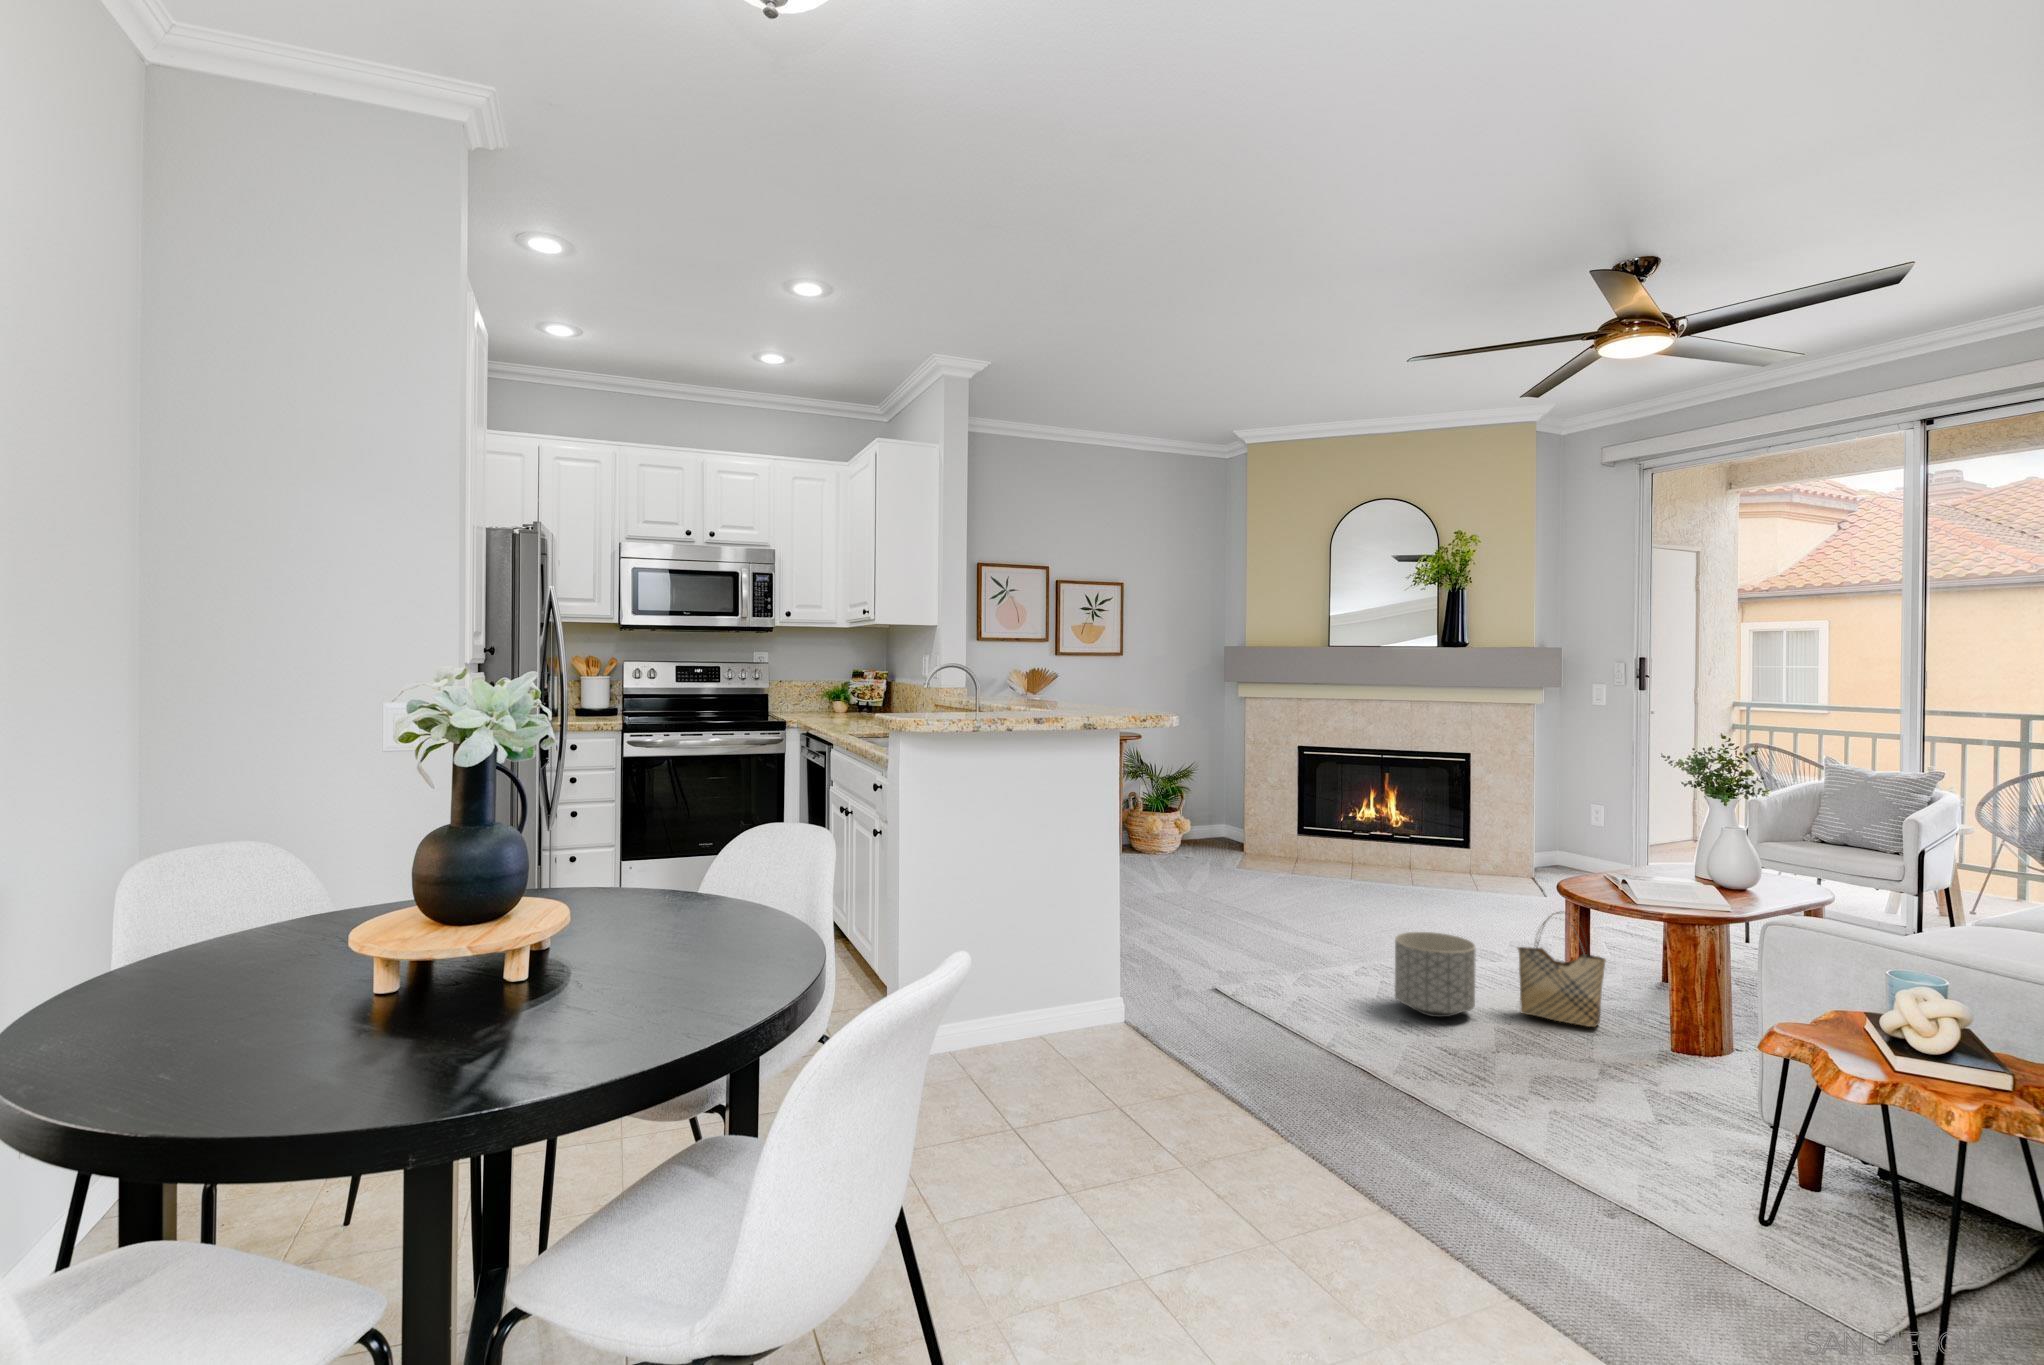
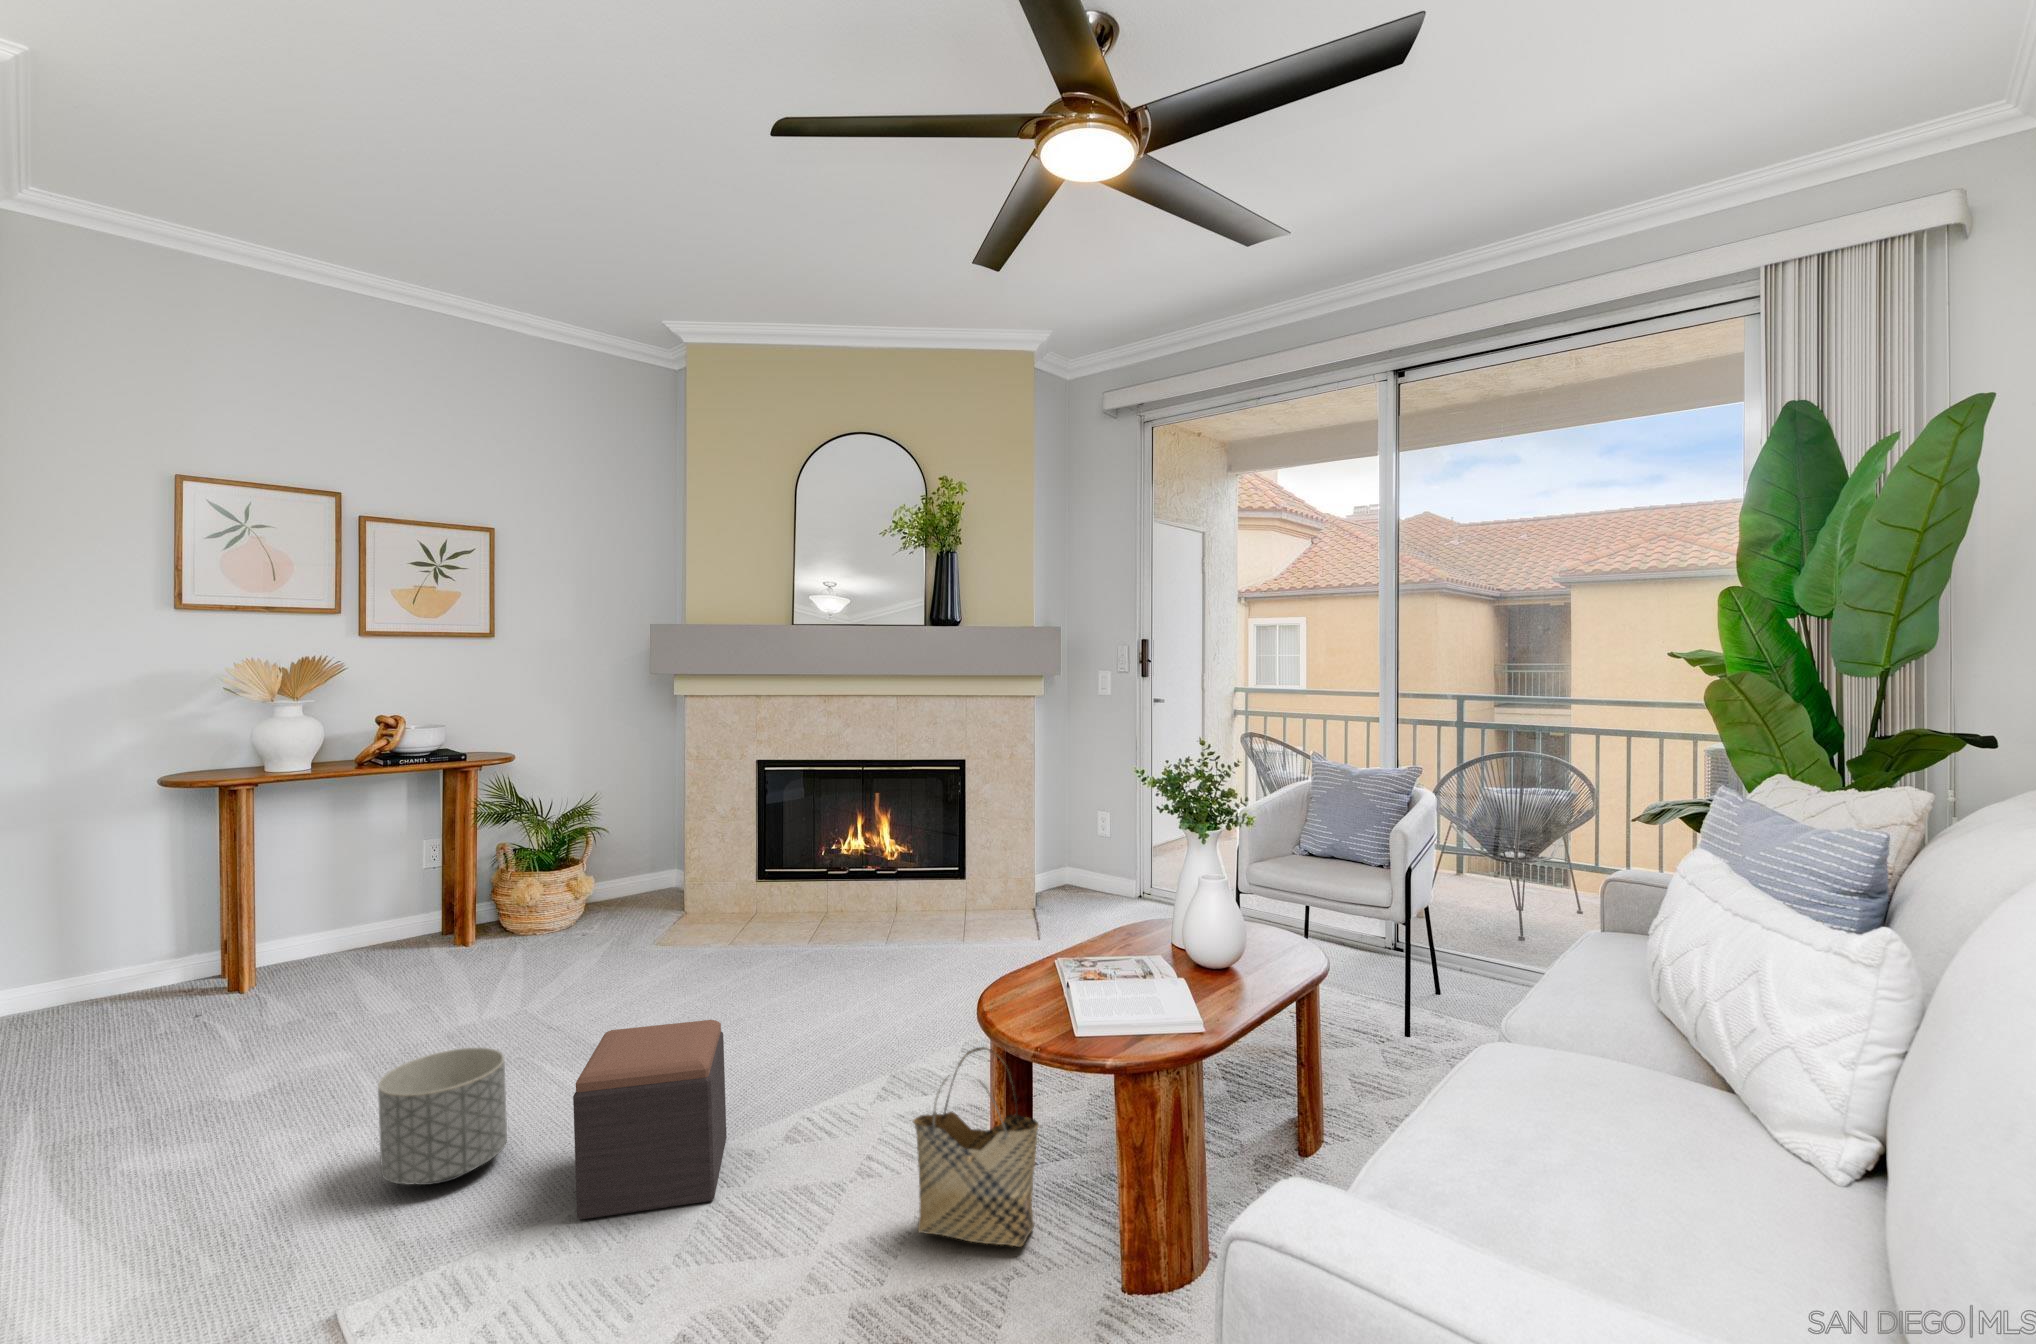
footstool: none [1289,886,1375,987] -> present [573,1020,727,1220]
planter: present [1395,932,1476,1017] -> present [378,1048,507,1185]

